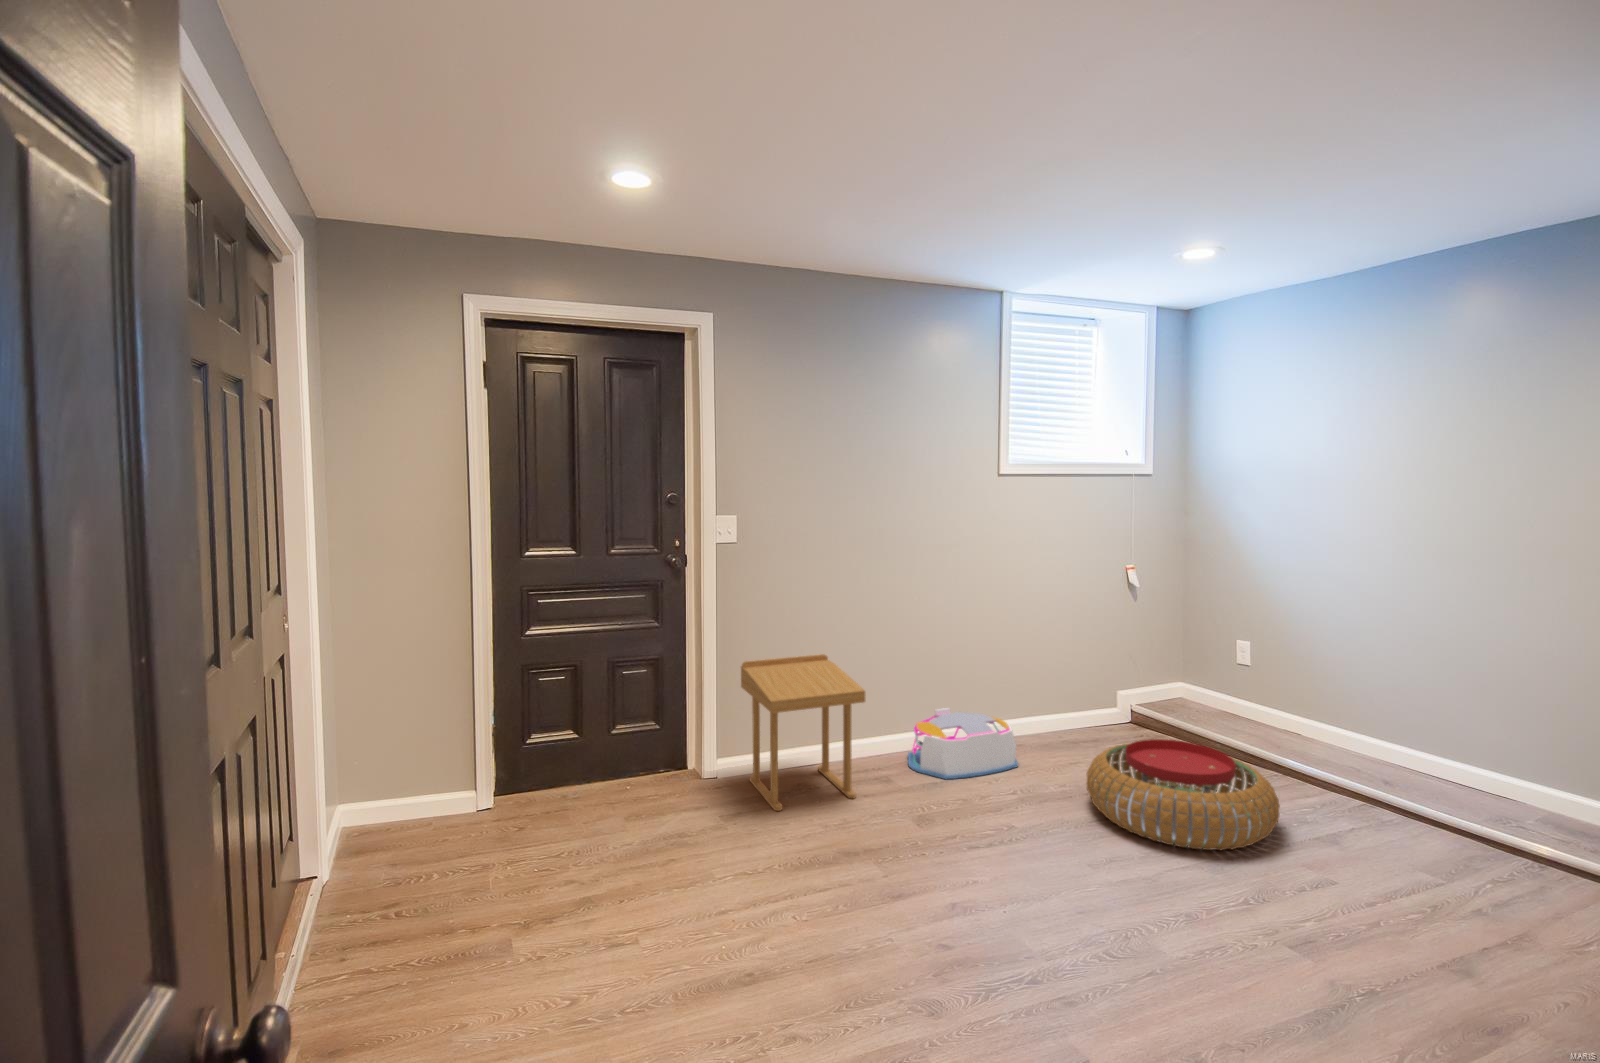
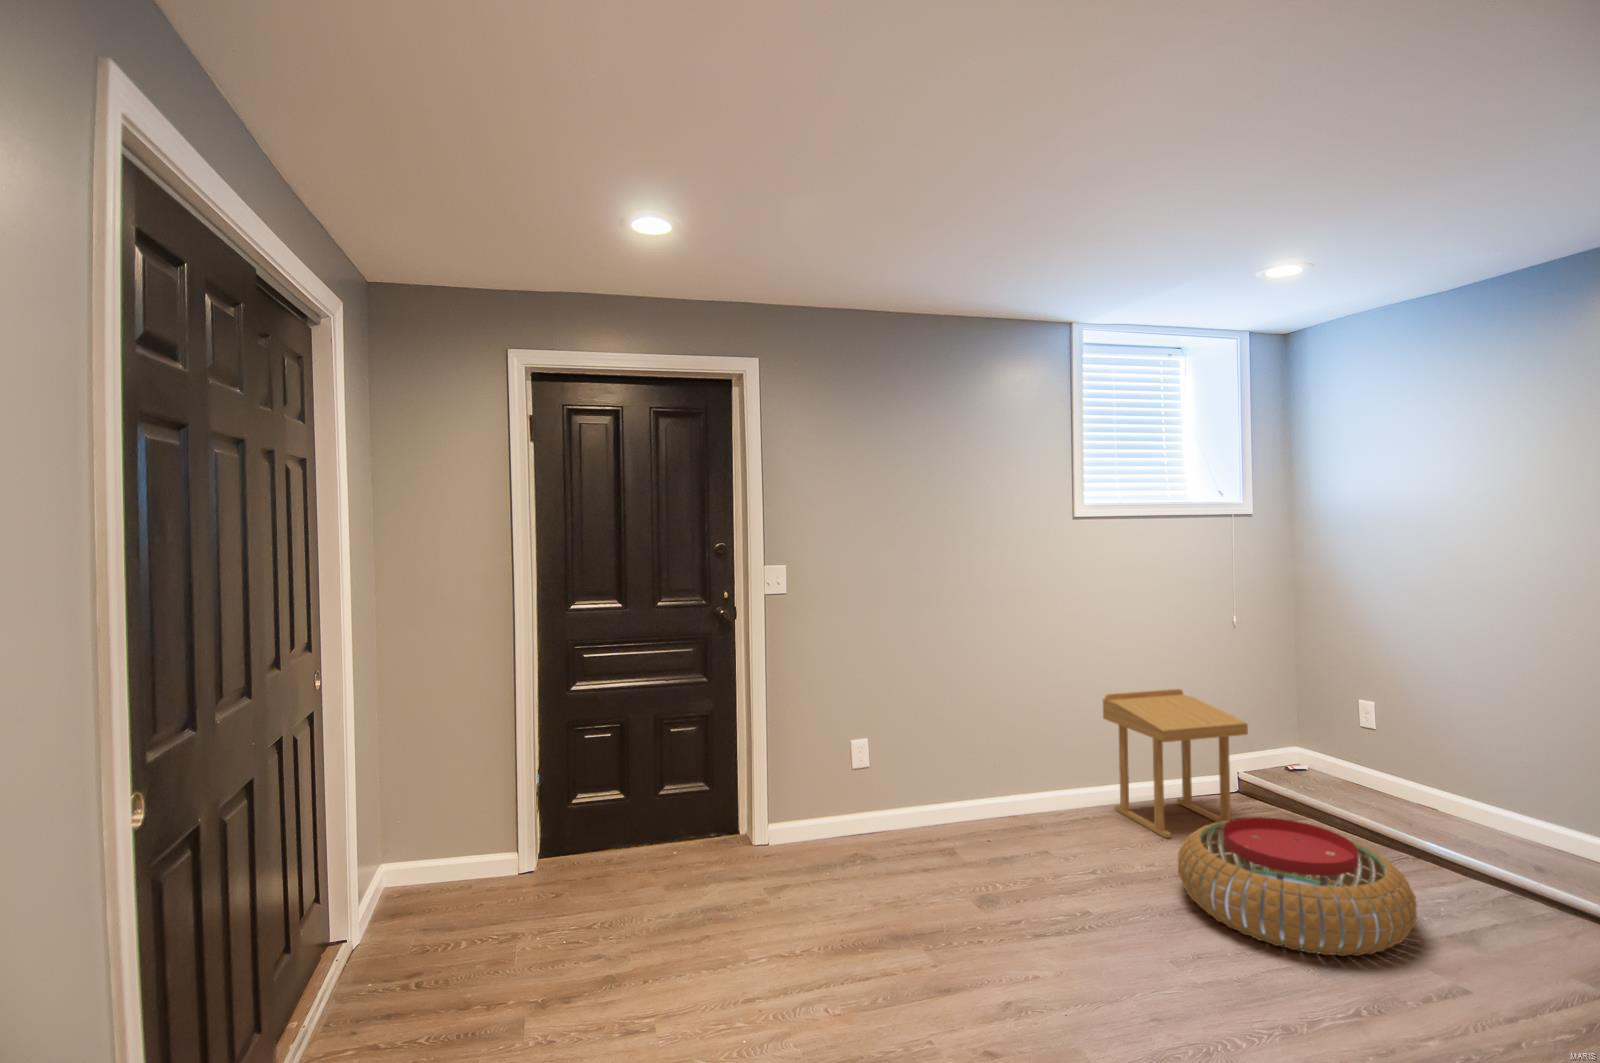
side table: present [741,654,865,811] -> present [1103,689,1248,838]
storage bin: present [908,708,1018,779] -> none [976,773,1101,855]

